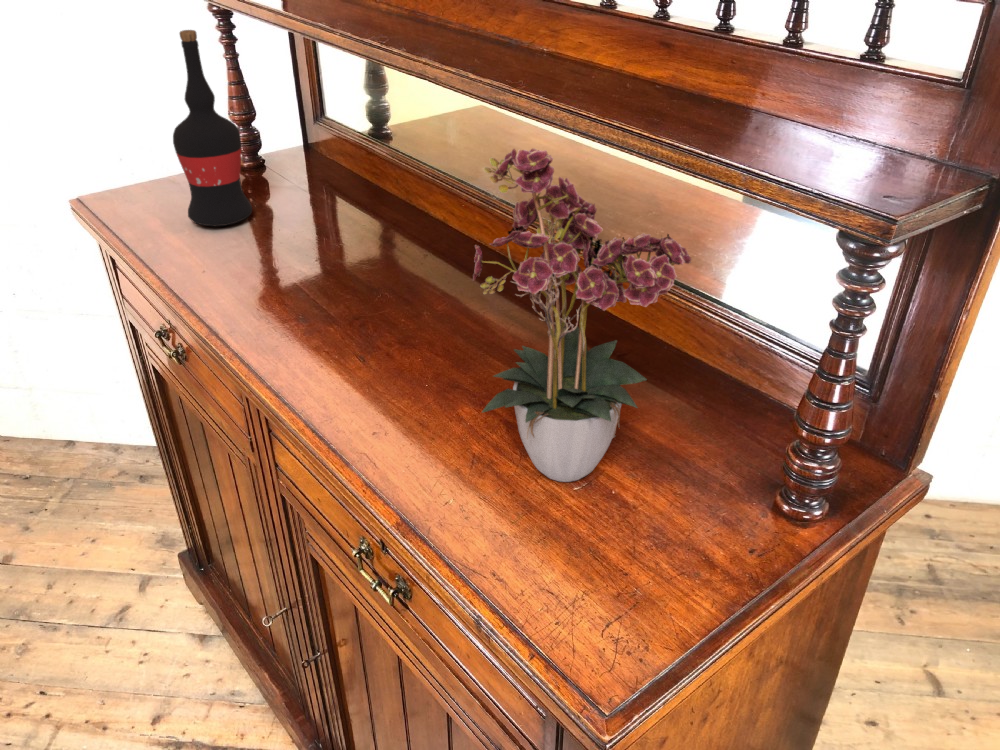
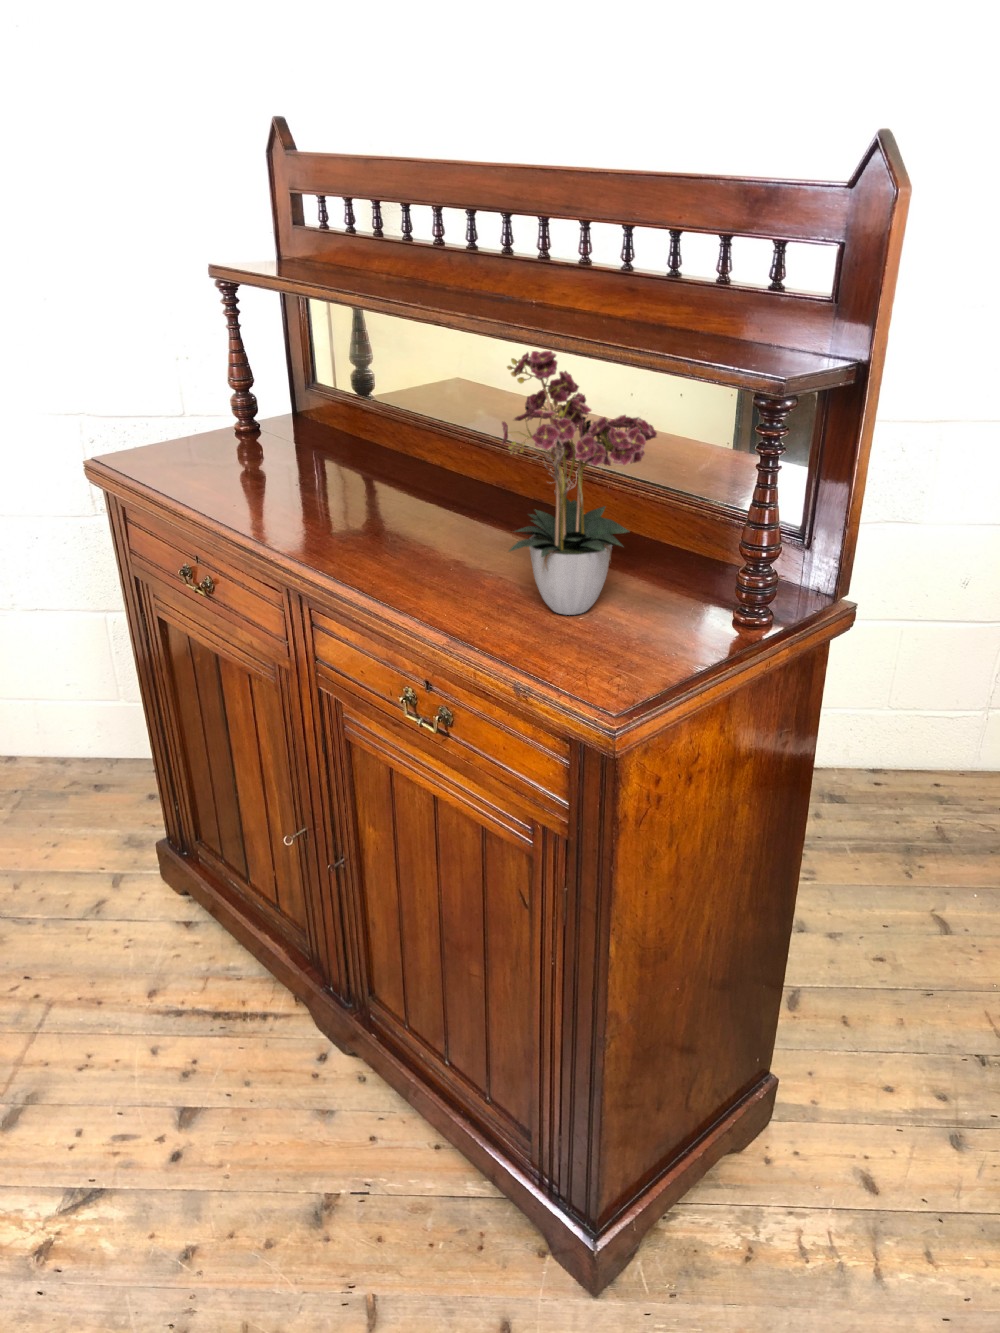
wine bottle: present [173,30,252,226] -> none [192,298,261,475]

